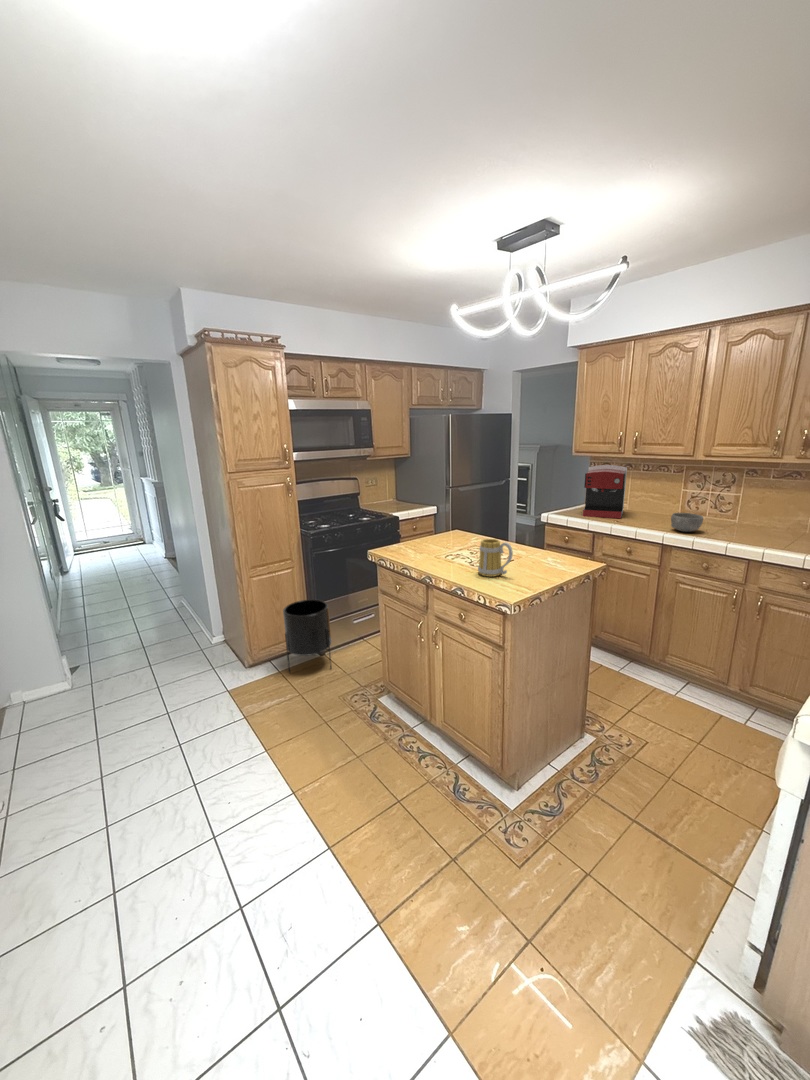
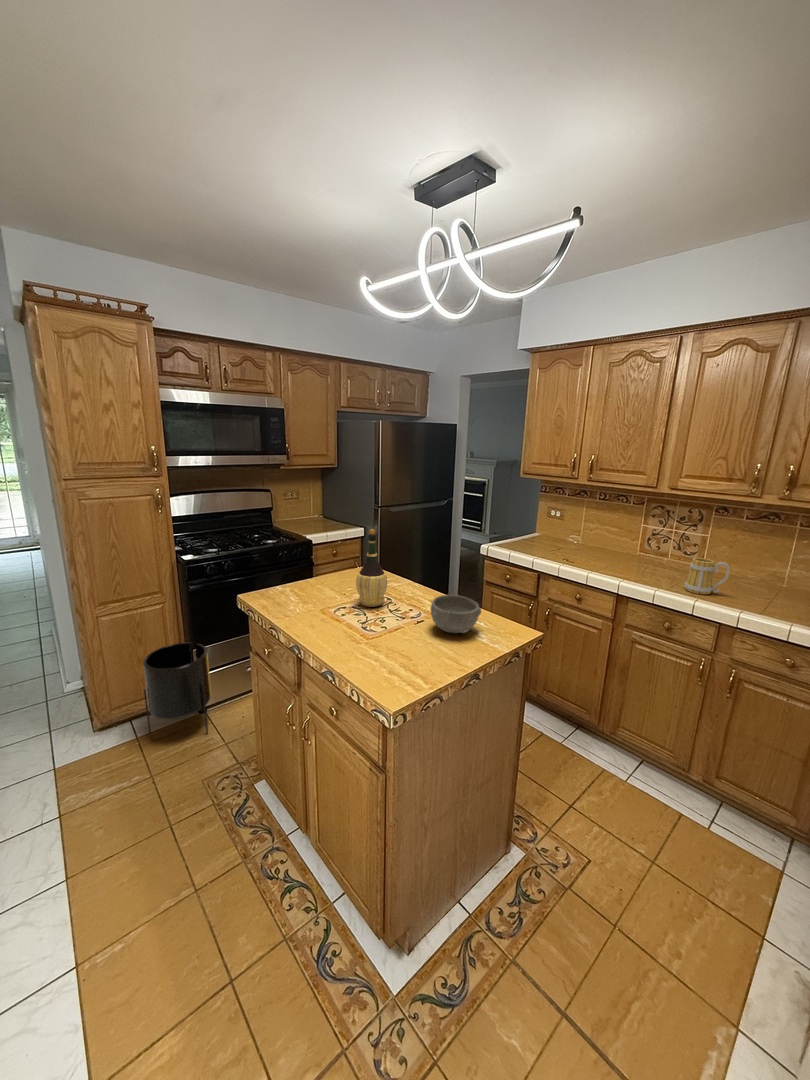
coffee maker: present [583,465,627,518] -> none [528,491,581,555]
wine bottle: none [459,496,482,554] -> present [356,529,387,607]
bowl: present [671,513,703,532] -> present [431,595,481,633]
mug: present [478,539,513,577] -> present [685,558,730,594]

